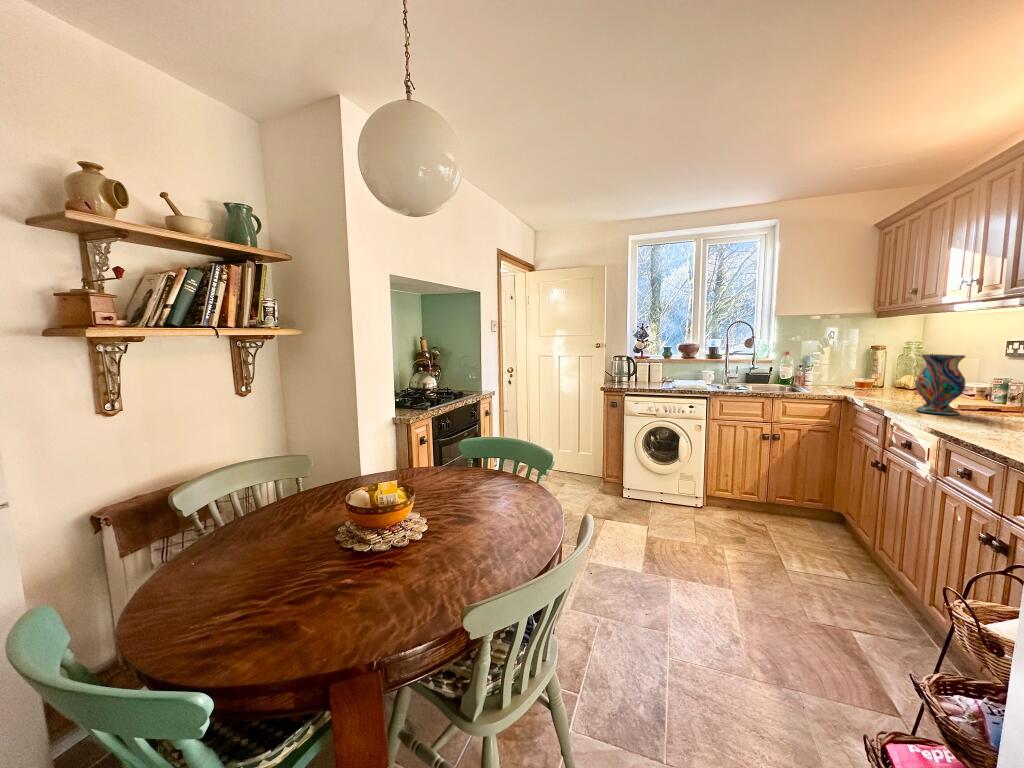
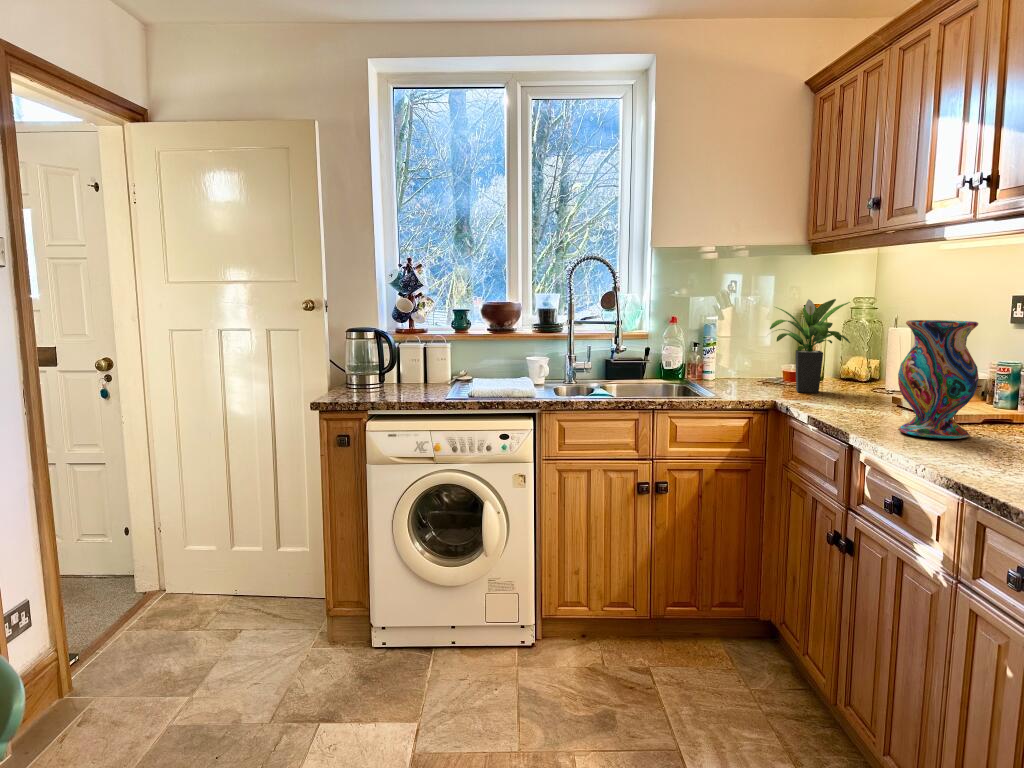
potted plant: none [844,343,900,393] -> present [770,299,850,393]

